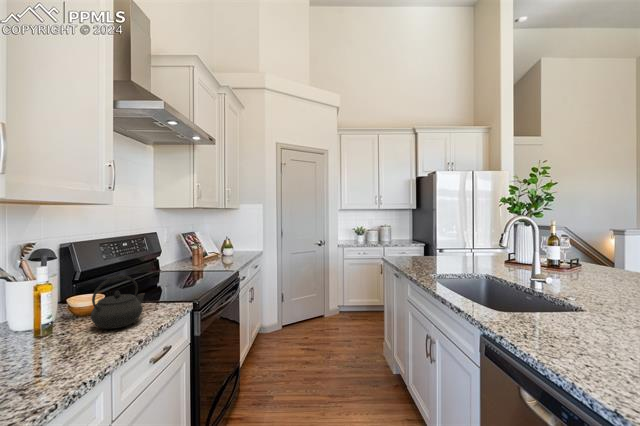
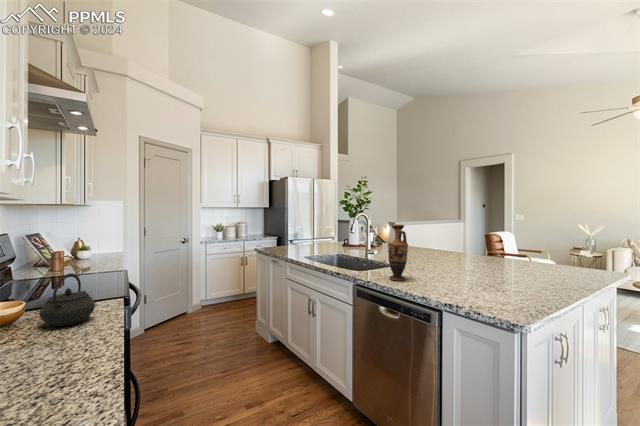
vase: none [549,236,601,353] -> present [388,225,408,281]

